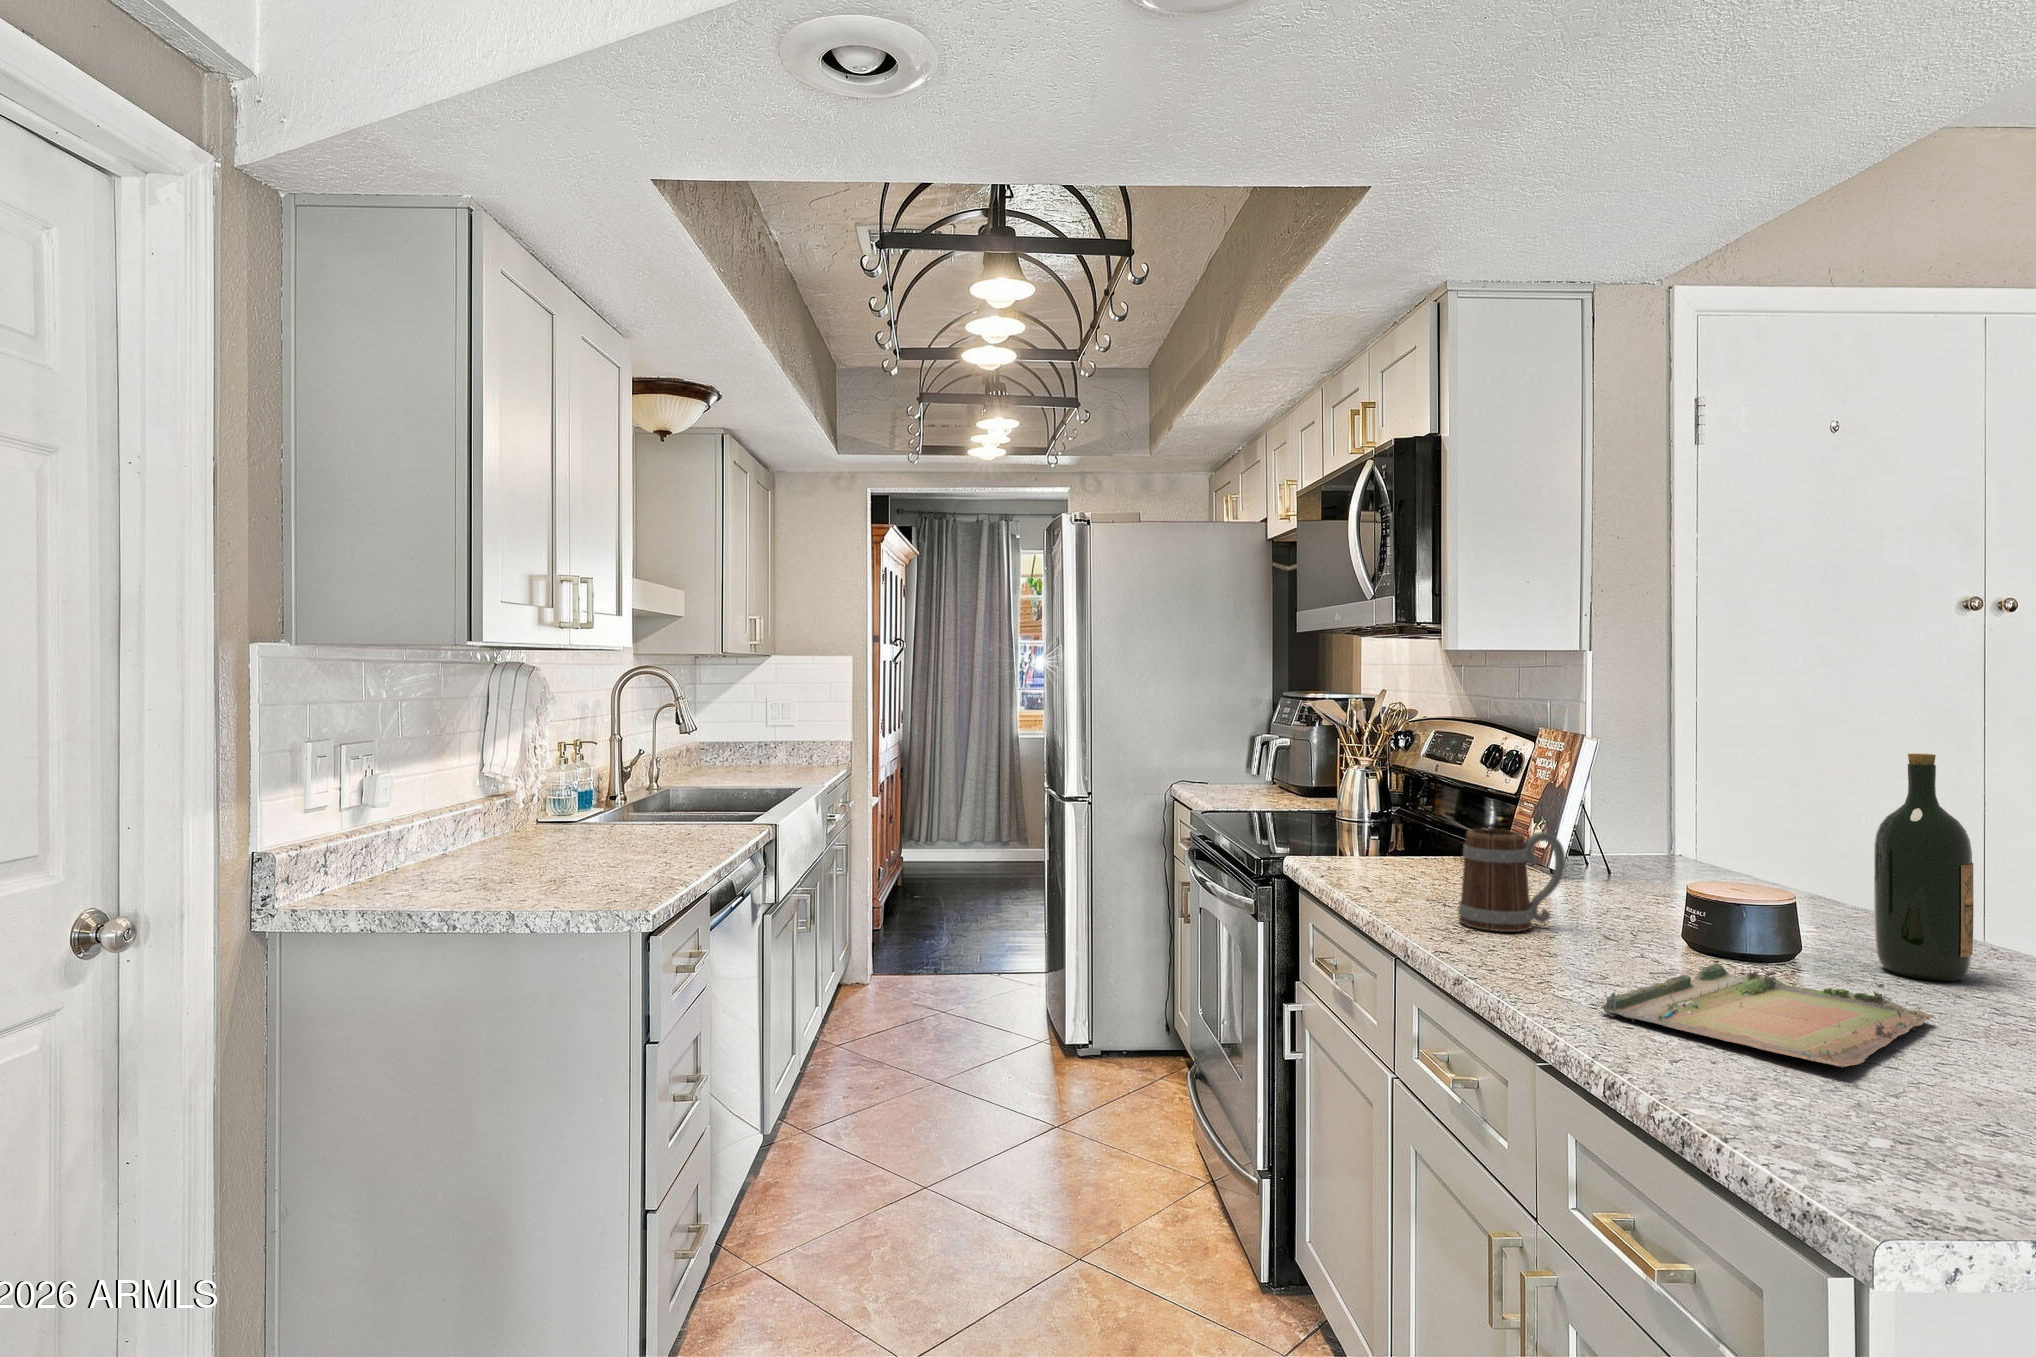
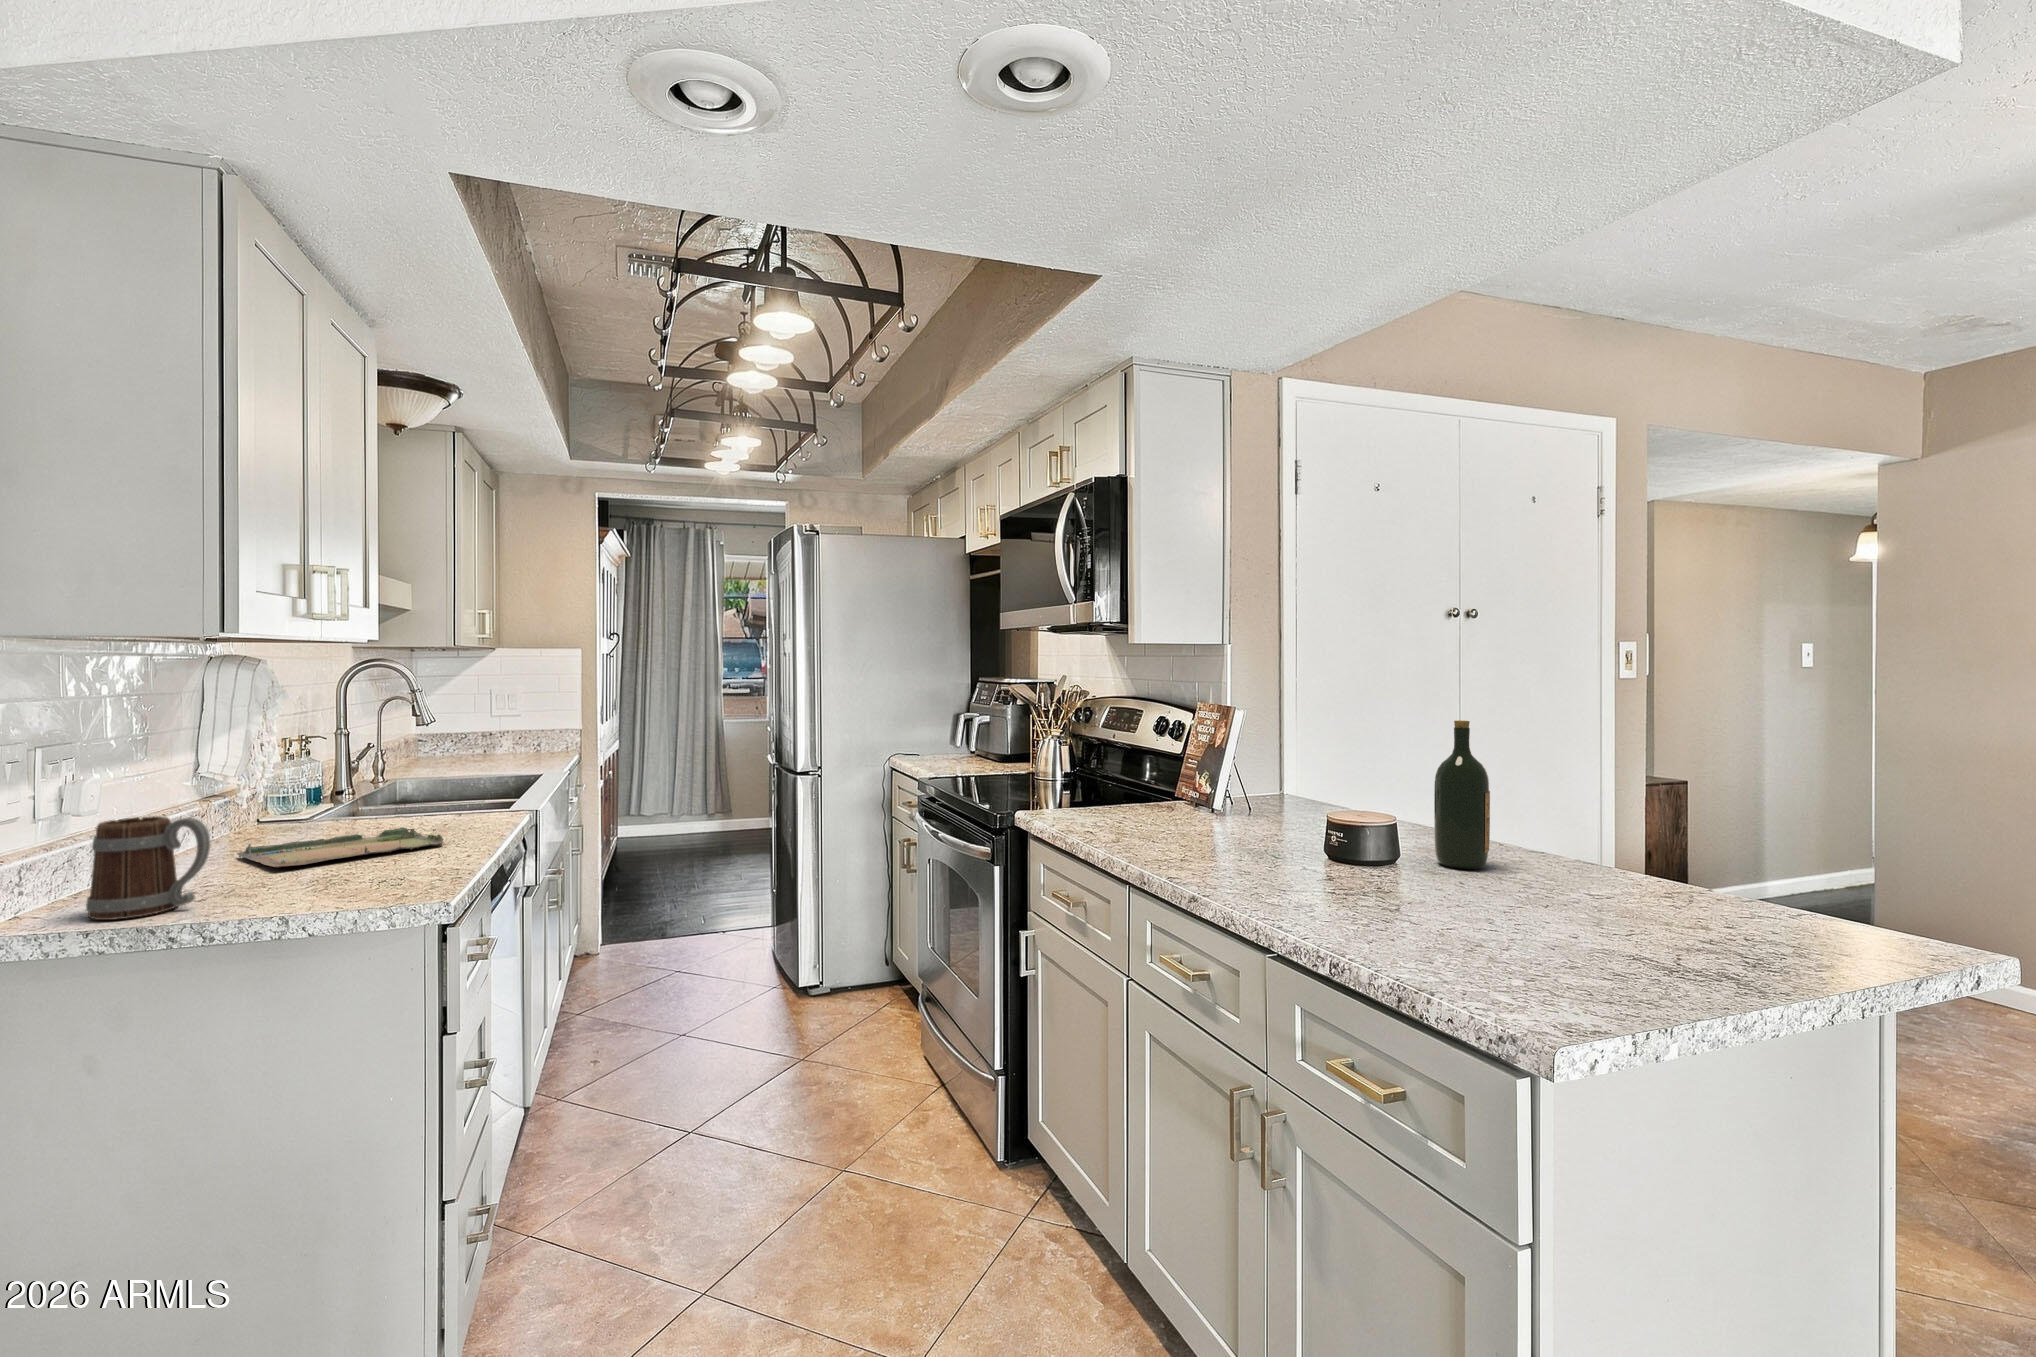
mug: present [1458,829,1566,932] -> present [86,816,210,920]
tray: present [1602,963,1934,1067] -> present [237,827,443,867]

